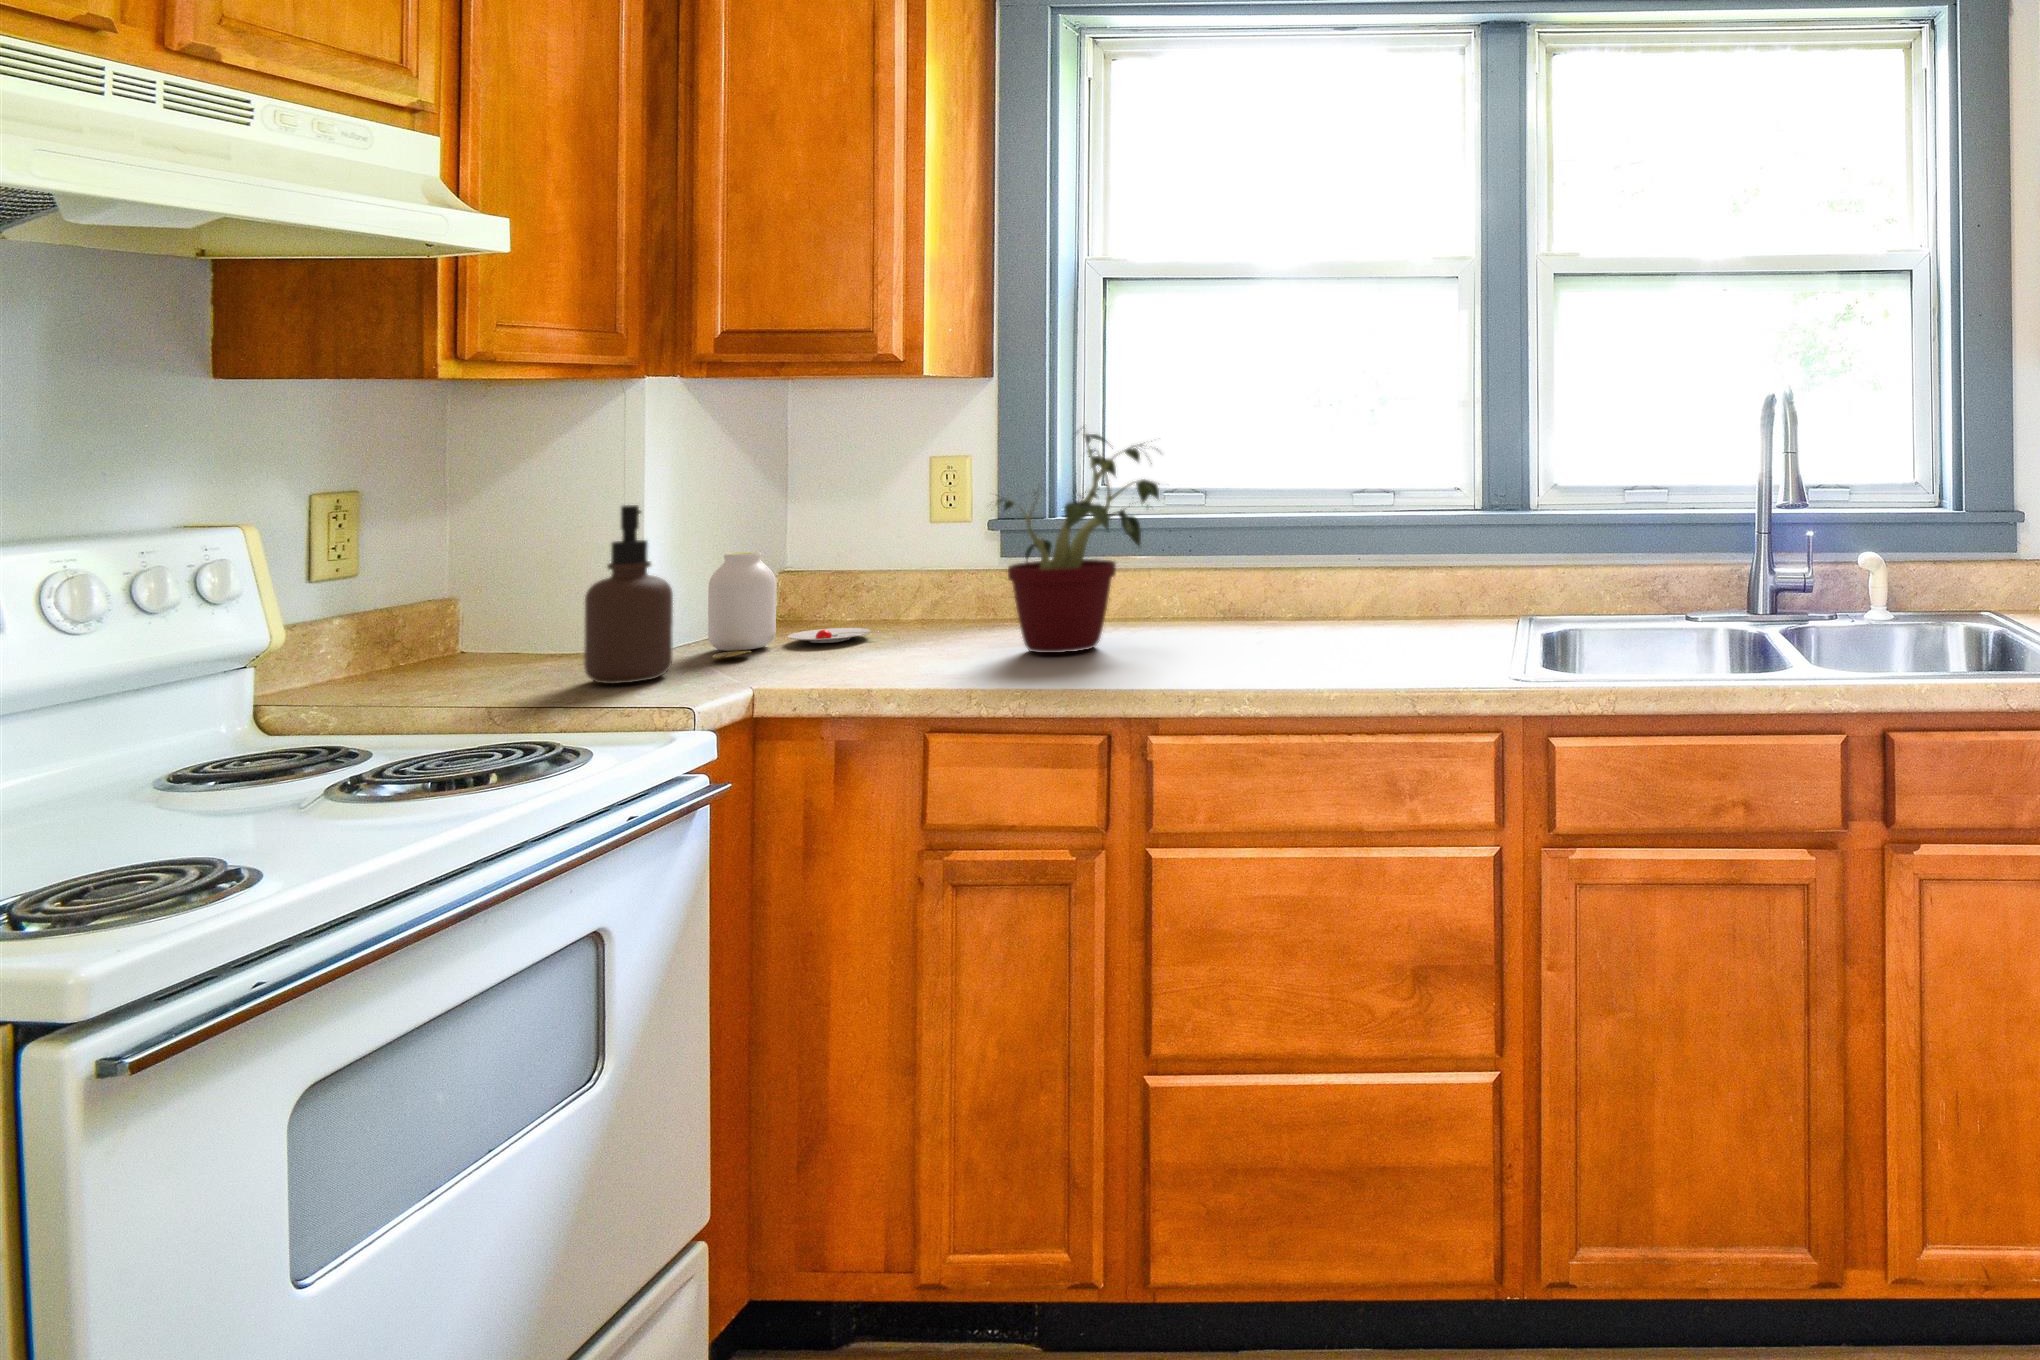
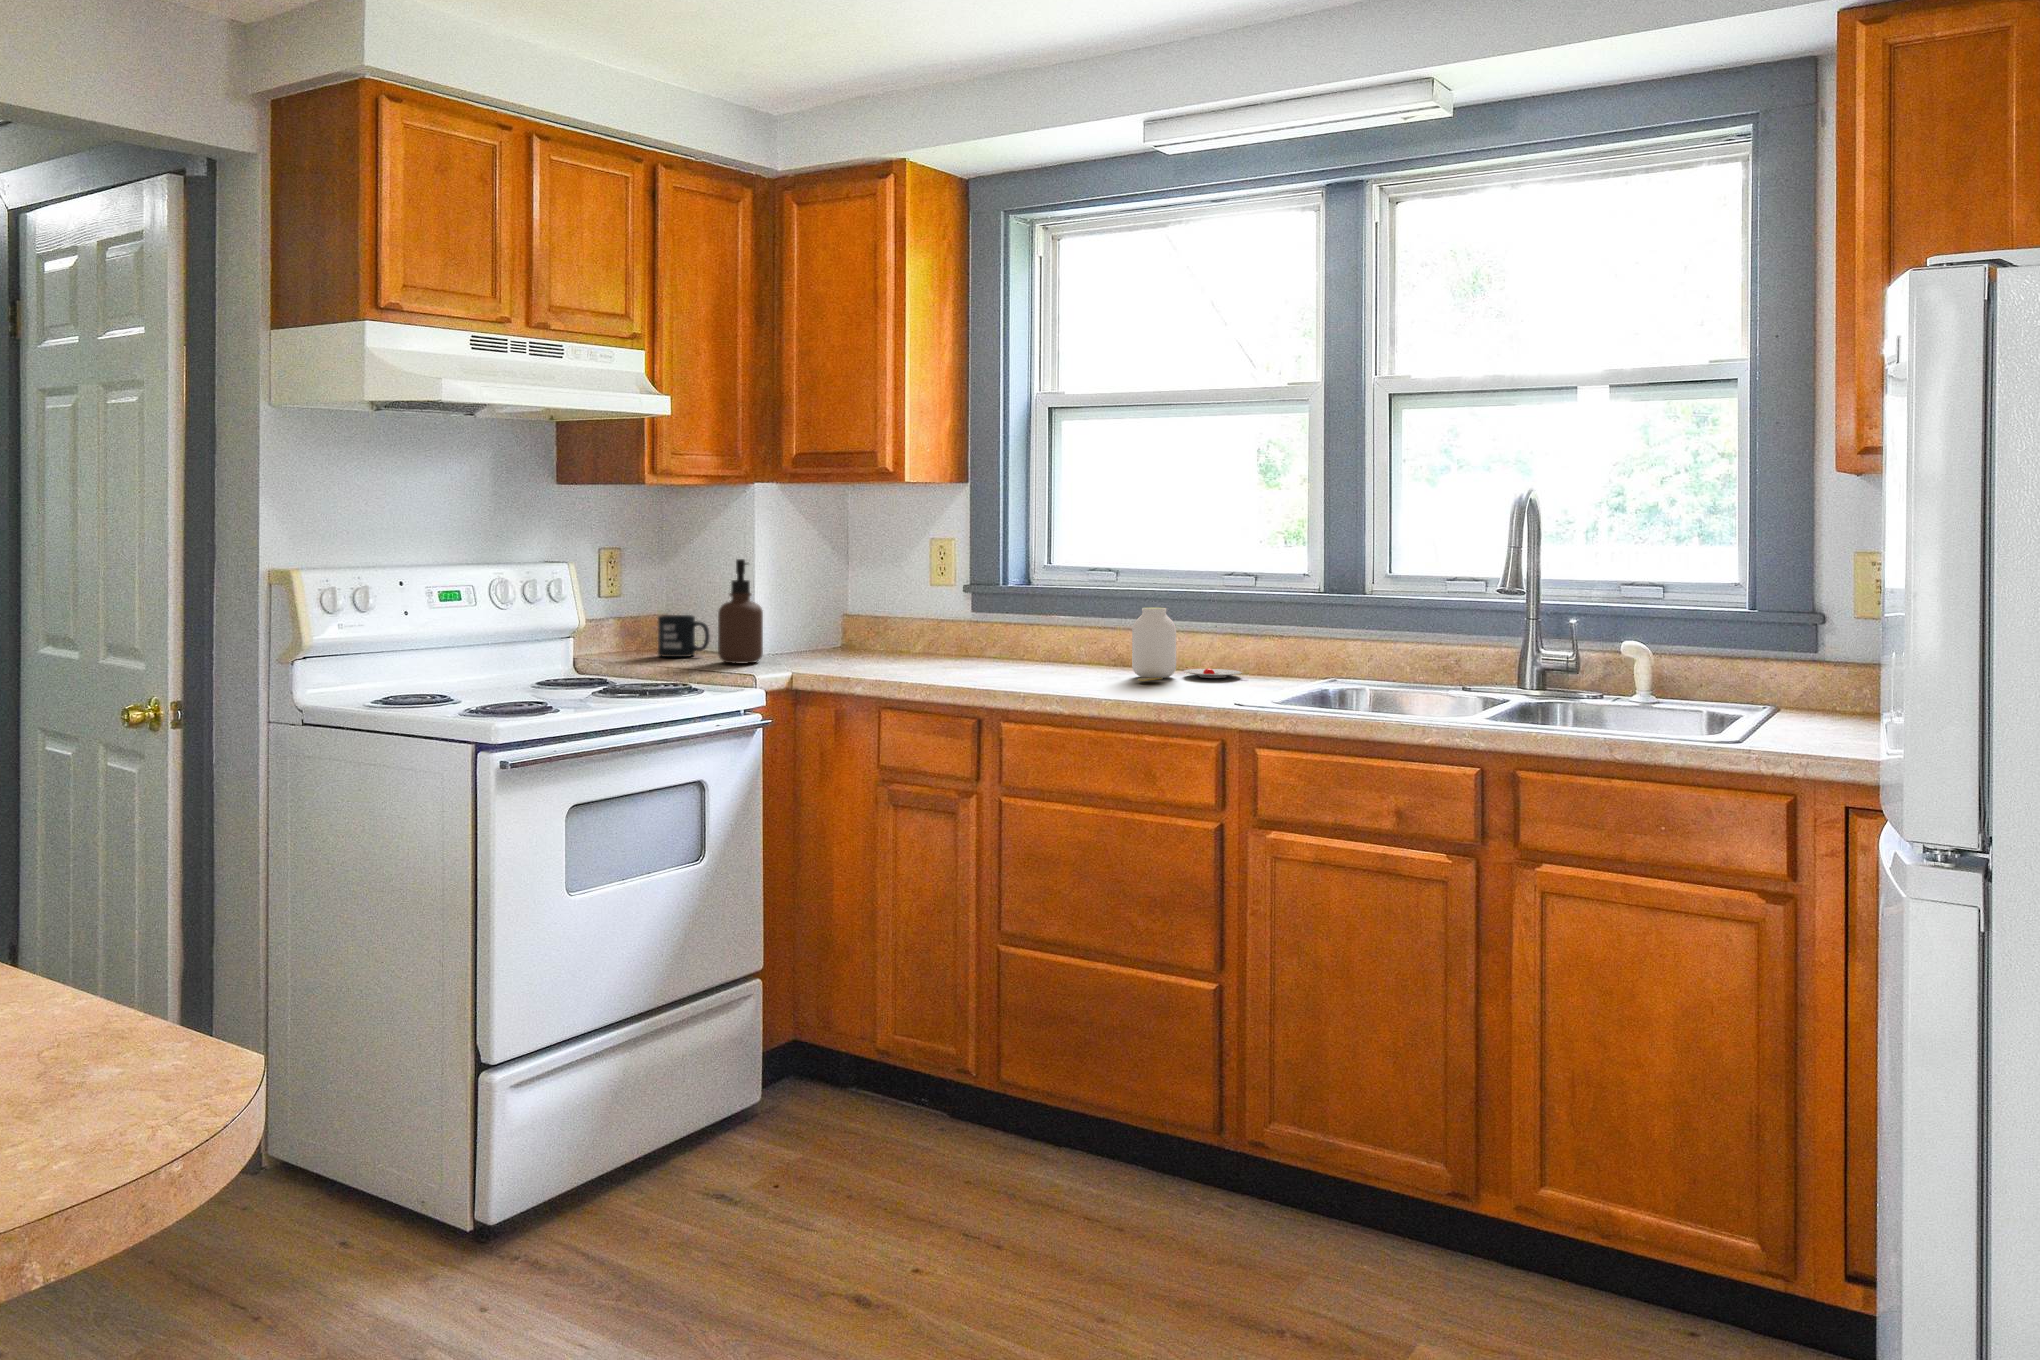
potted plant: present [997,430,1159,653] -> none [939,515,1065,668]
jar: present [708,552,879,658] -> present [1132,607,1241,681]
mug: none [443,604,554,683] -> present [658,615,710,657]

